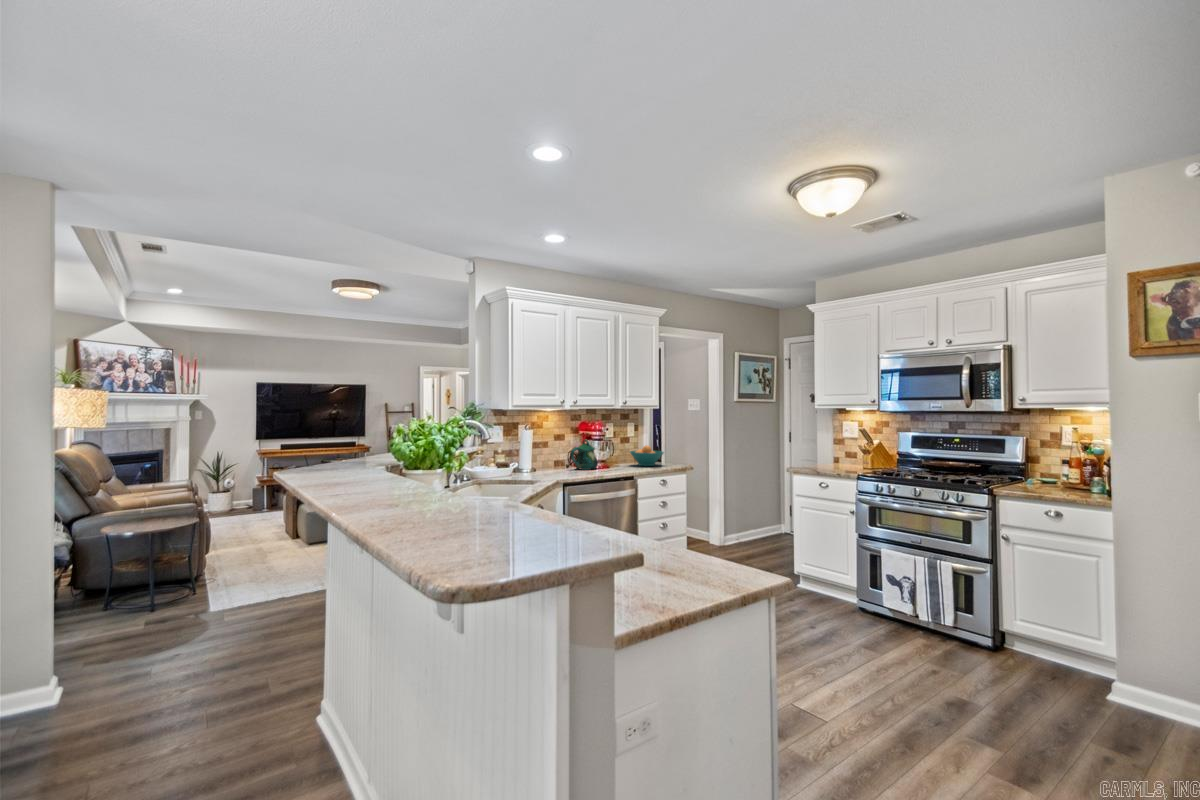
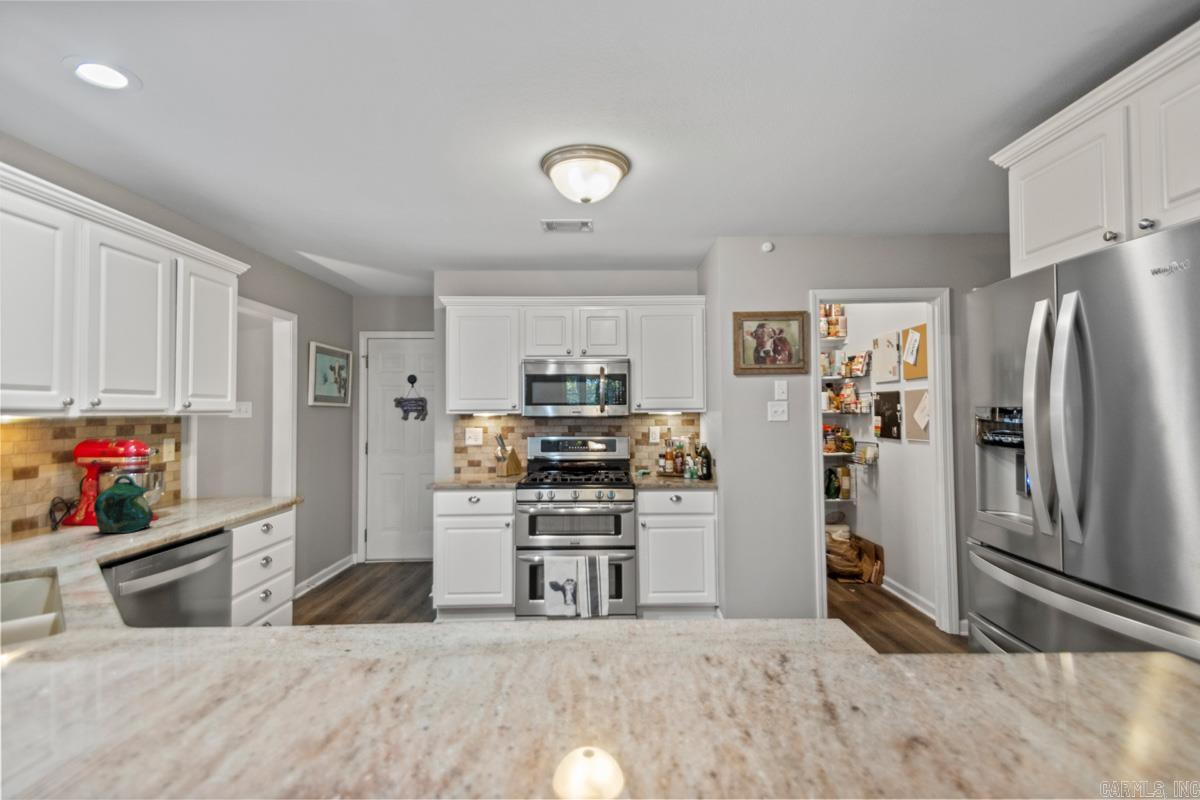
fruit bowl: present [630,445,664,466] -> none [199,475,266,509]

